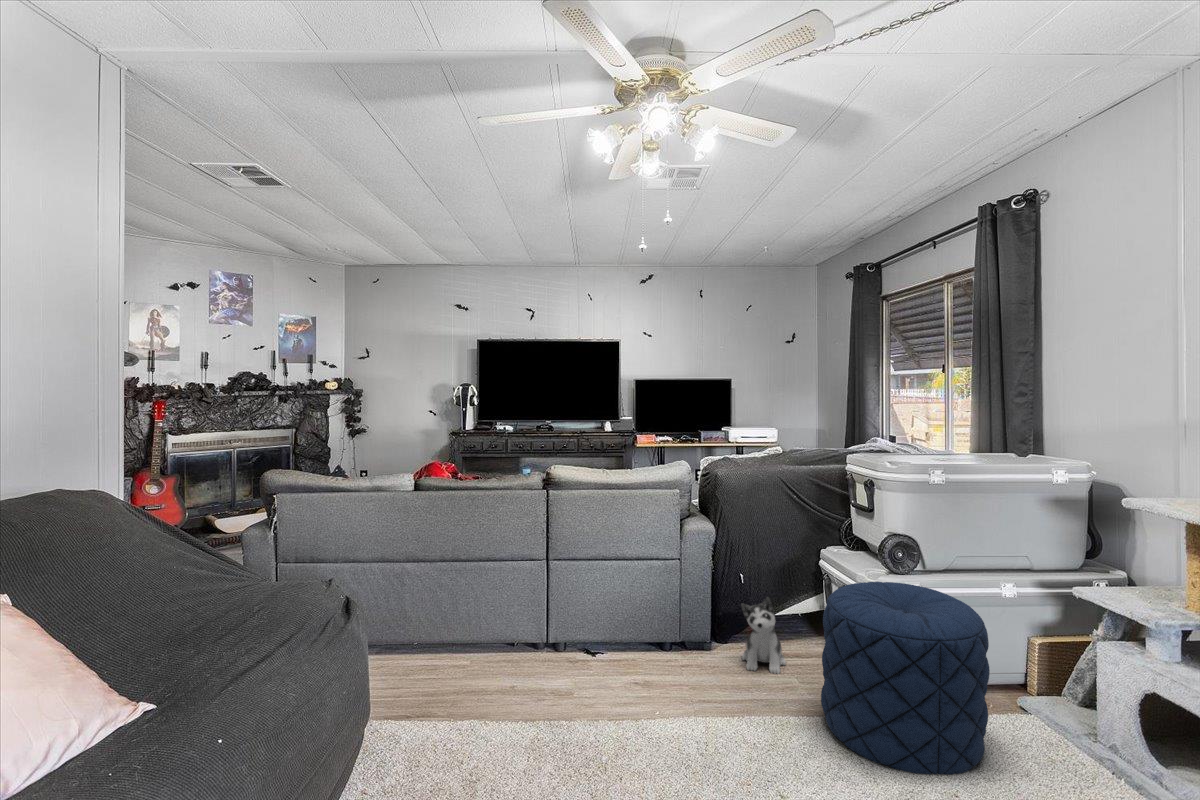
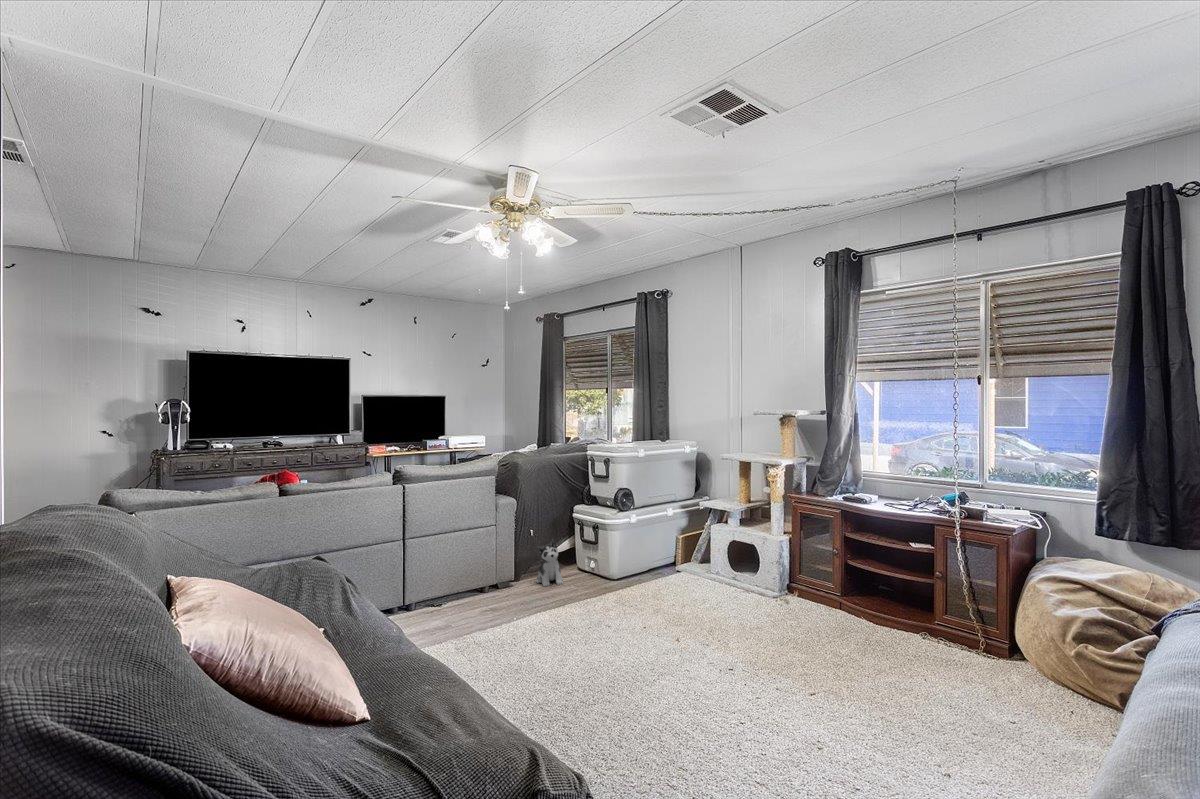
pouf: present [821,582,990,775] -> none [598,513,675,602]

